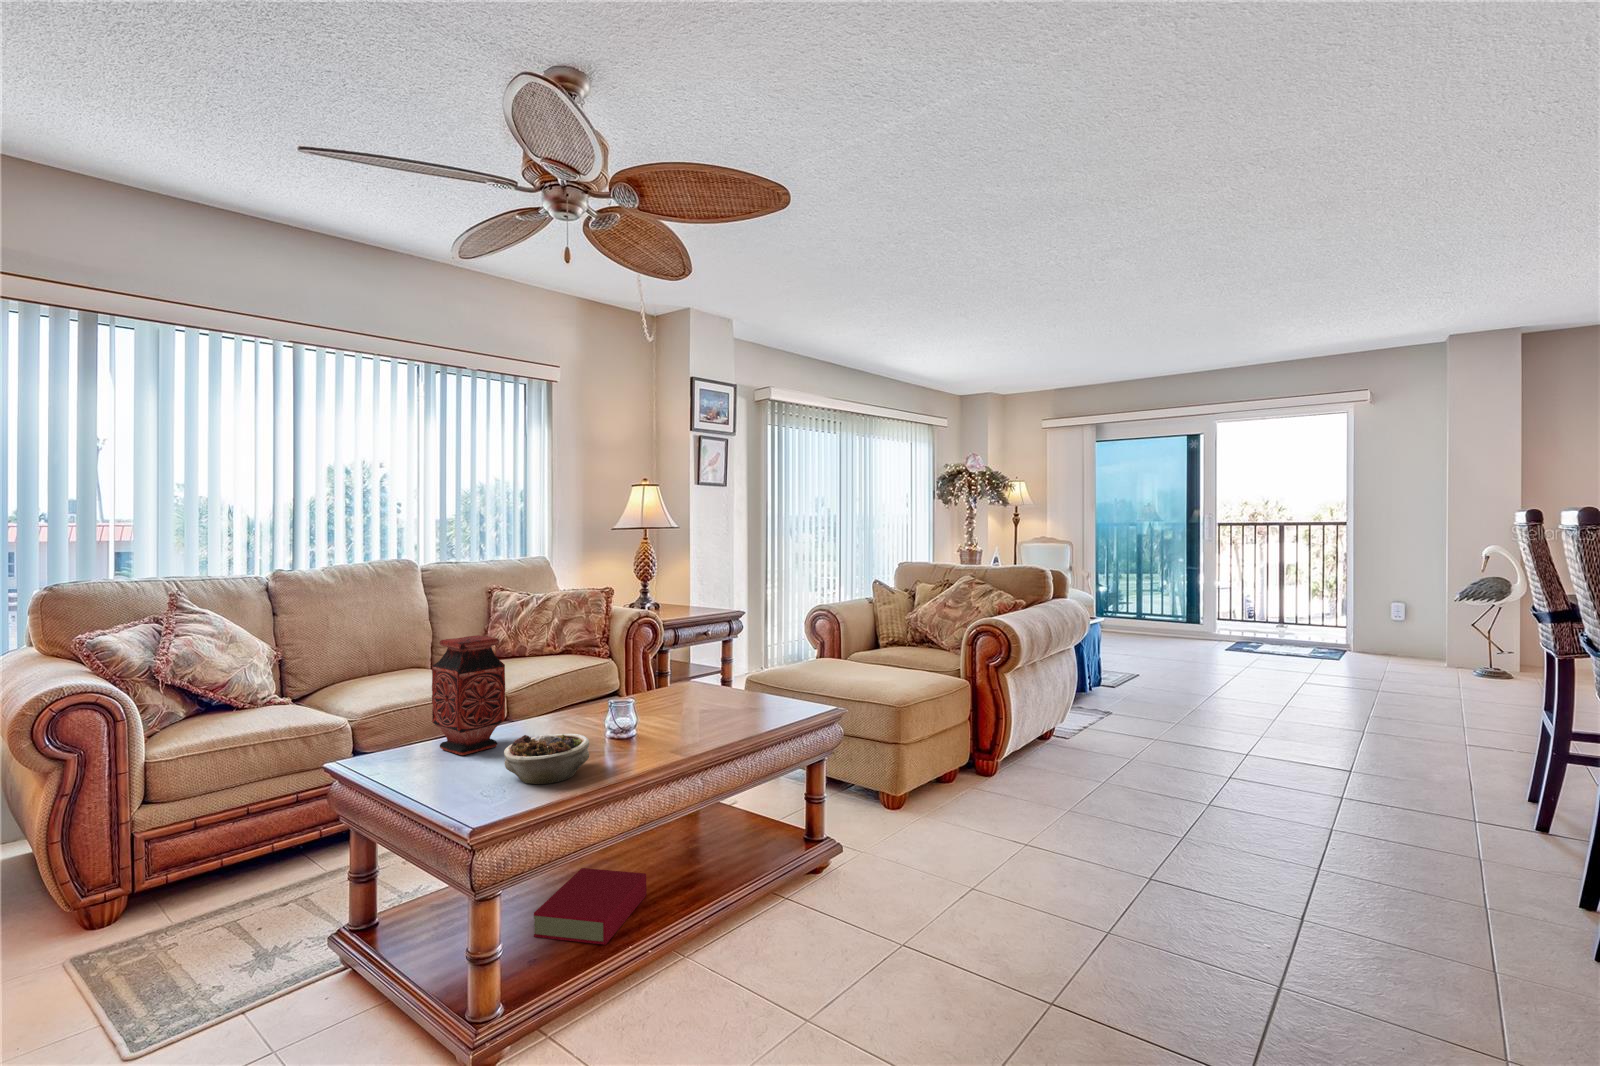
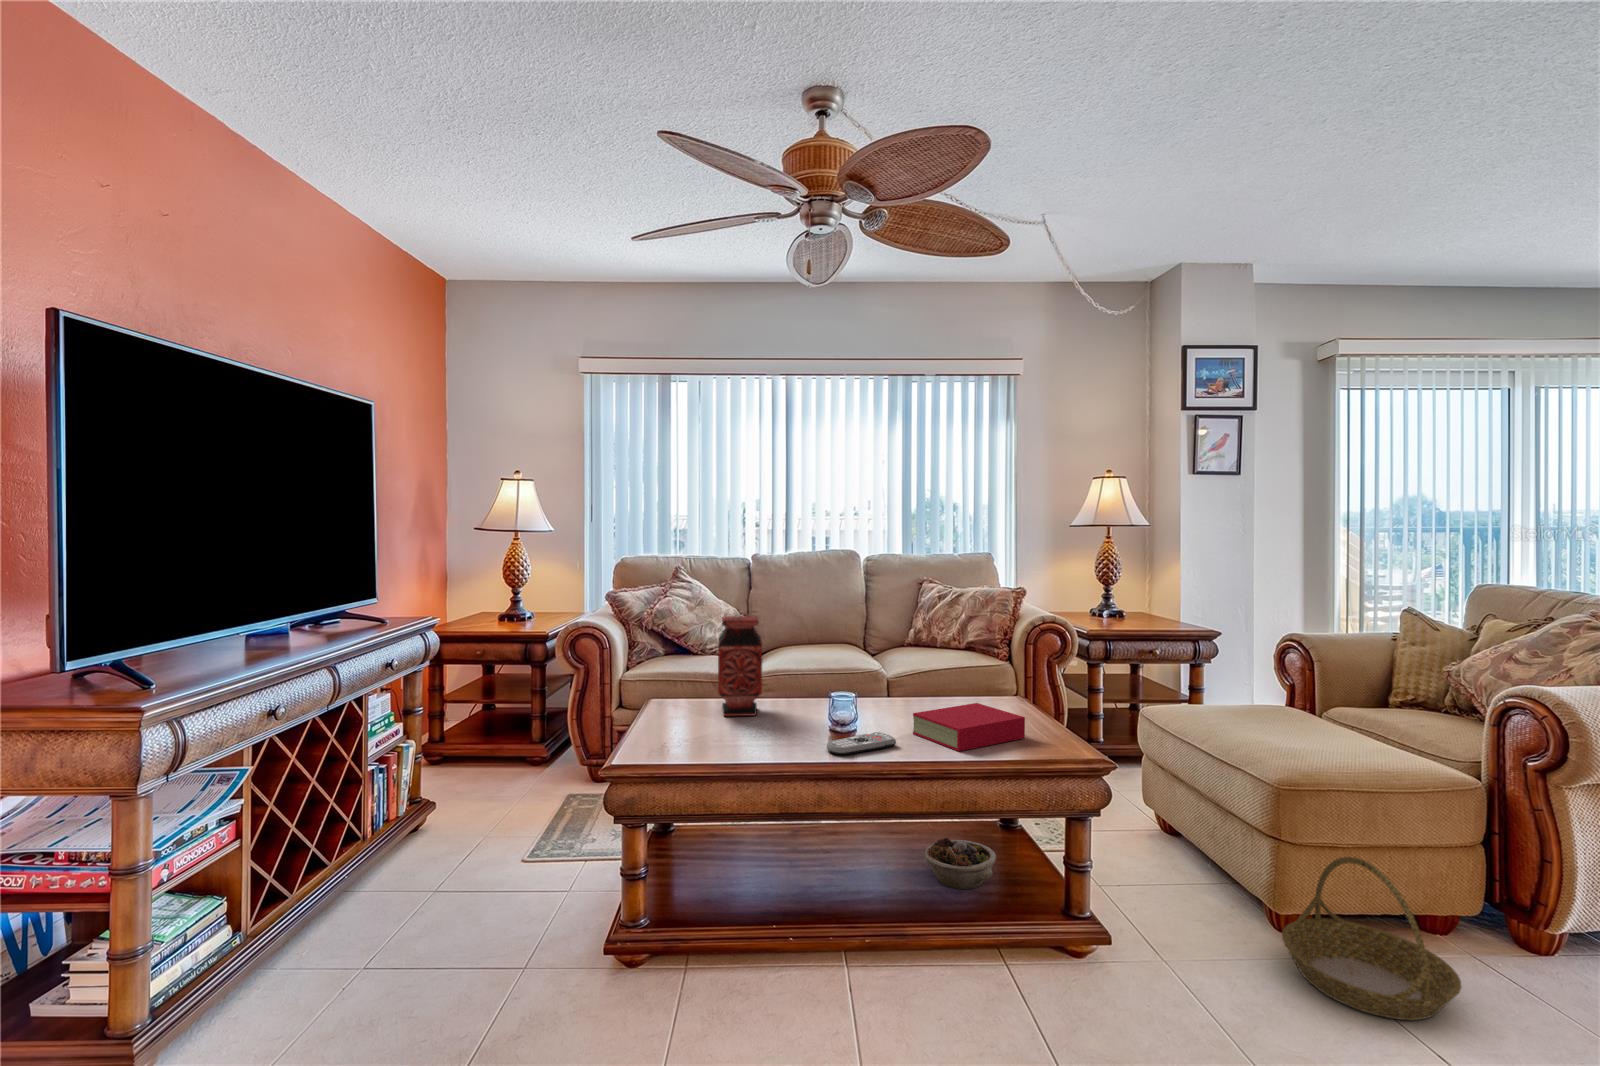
remote control: none [631,729,681,755] -> present [827,732,896,755]
succulent planter: present [504,734,589,784] -> present [925,838,996,889]
basket: none [910,739,1005,832] -> present [1282,857,1461,1020]
book: present [534,868,646,945] -> present [913,703,1025,751]

